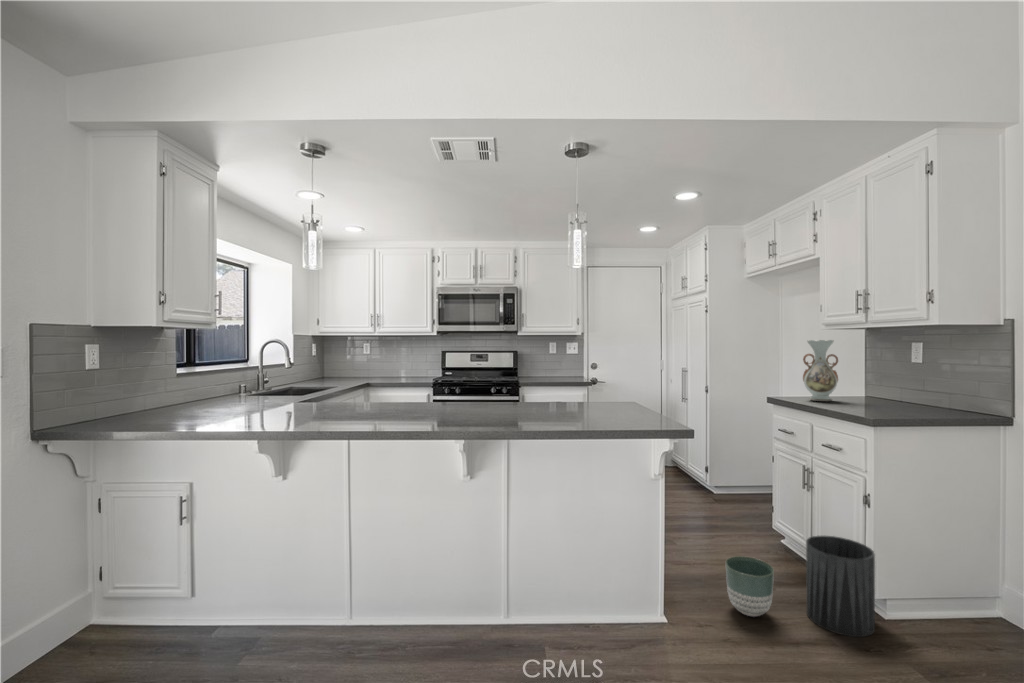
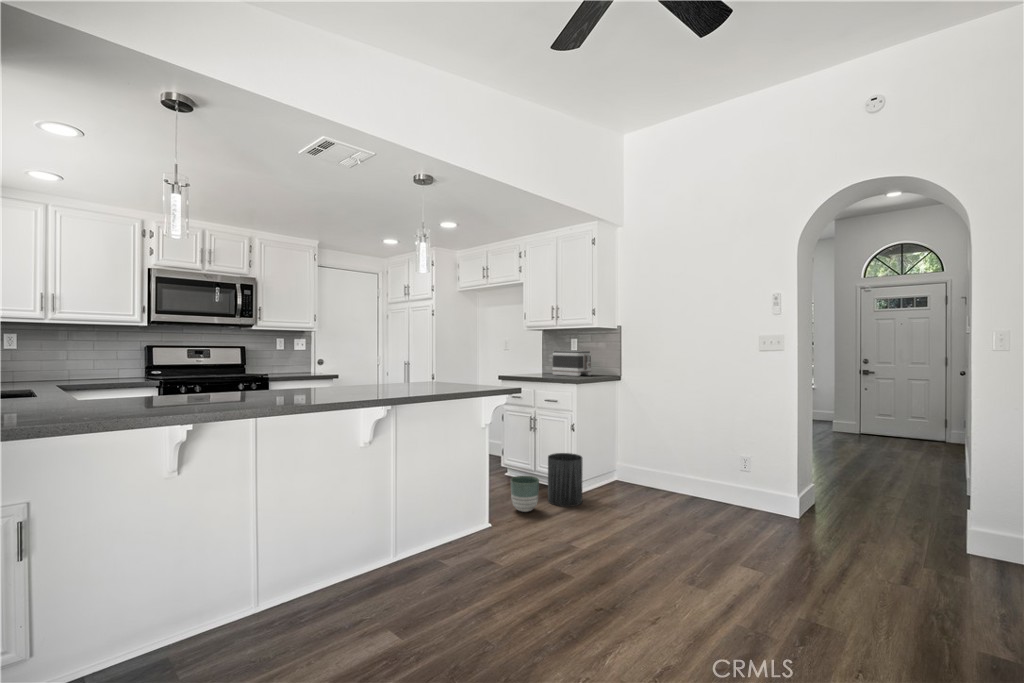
vase: present [803,340,838,401] -> none [520,335,539,375]
toaster: none [864,365,942,410] -> present [552,351,592,376]

